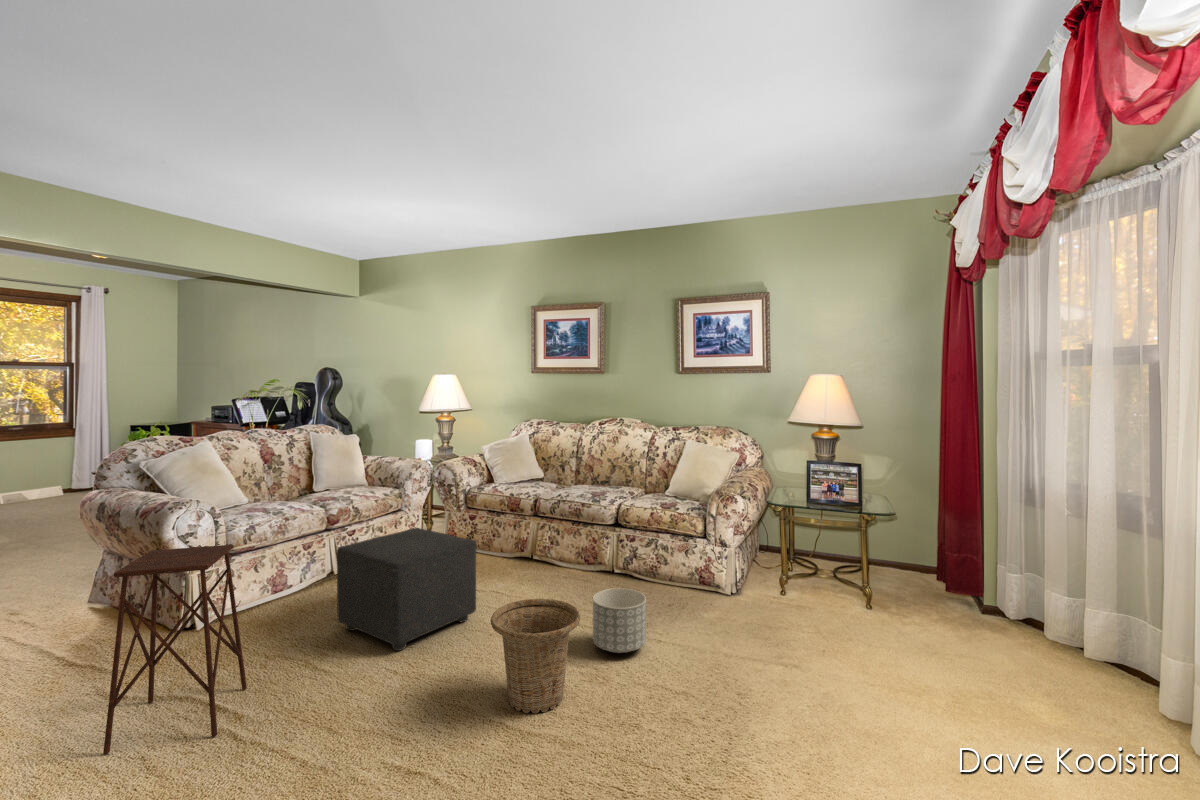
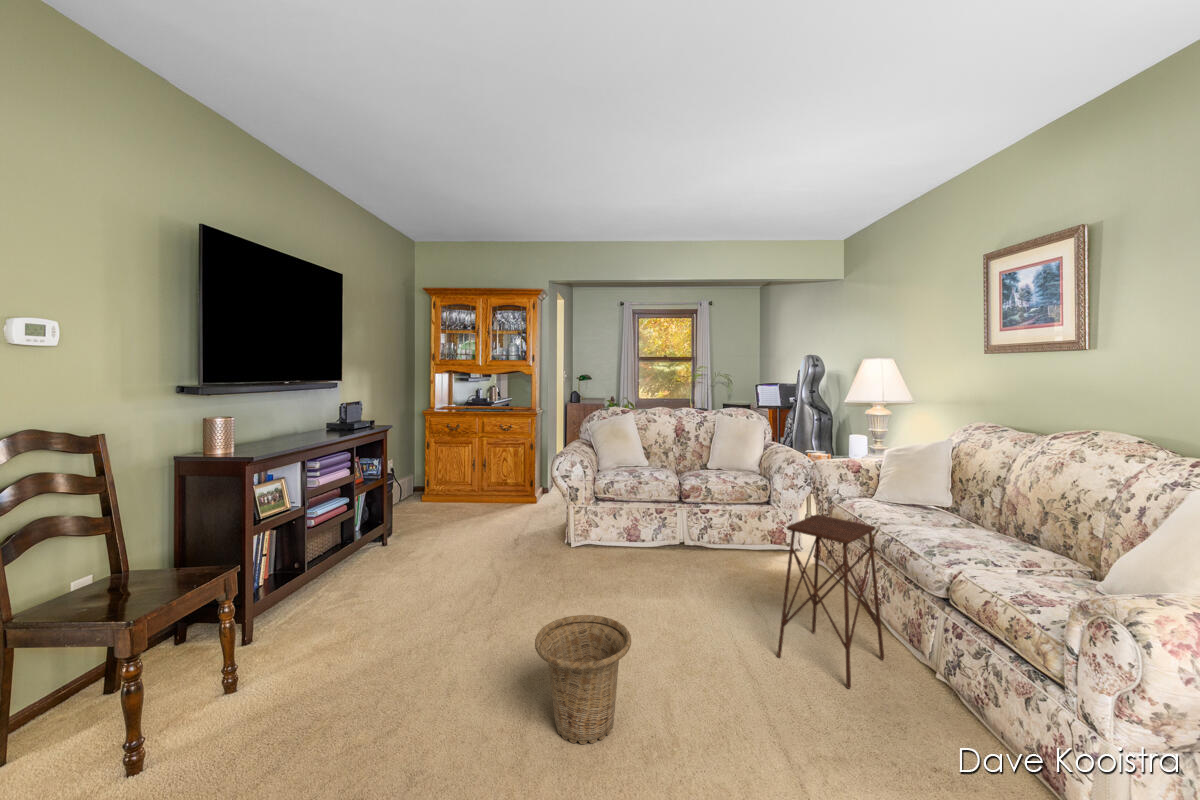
ottoman: present [337,528,476,651] -> none [596,517,696,628]
side table: present [103,545,247,755] -> present [777,515,884,688]
planter: present [593,588,646,653] -> none [702,663,778,767]

